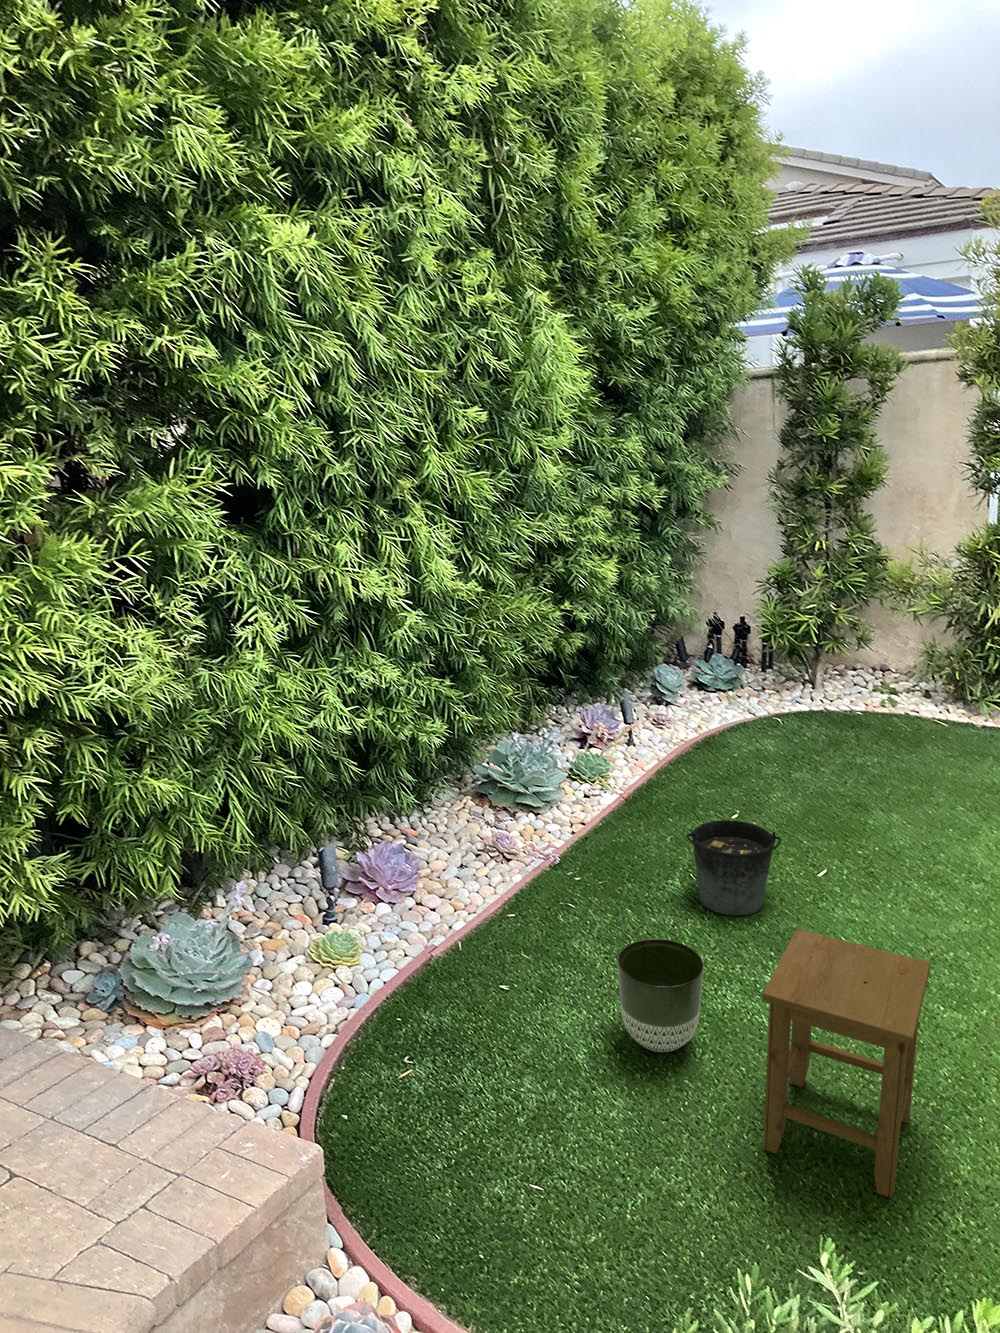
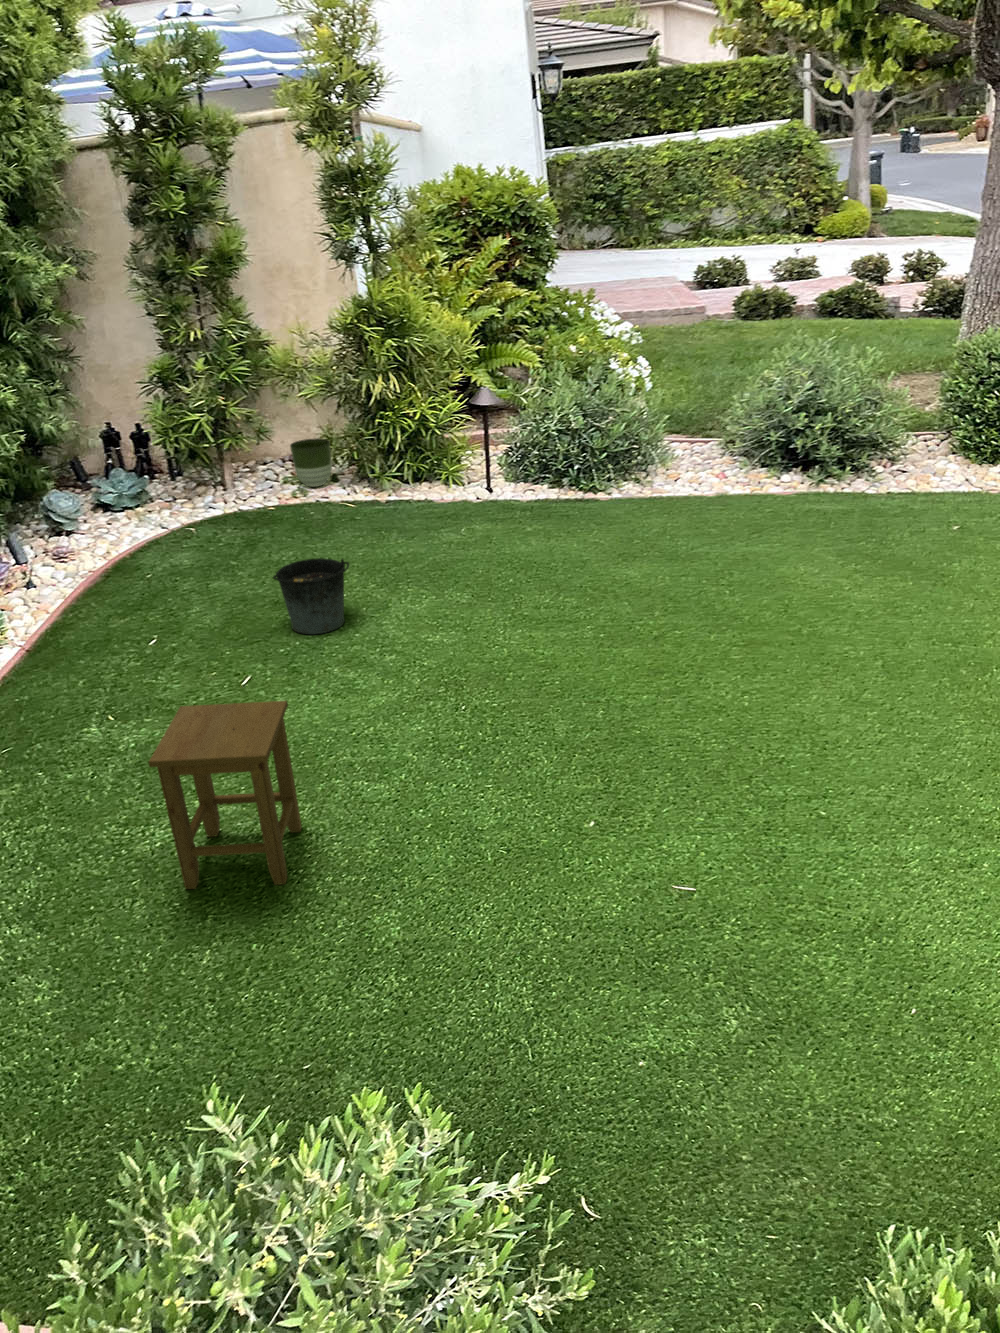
bucket: present [686,820,781,916] -> present [273,558,349,634]
planter: present [618,939,704,1052] -> present [290,438,332,487]

